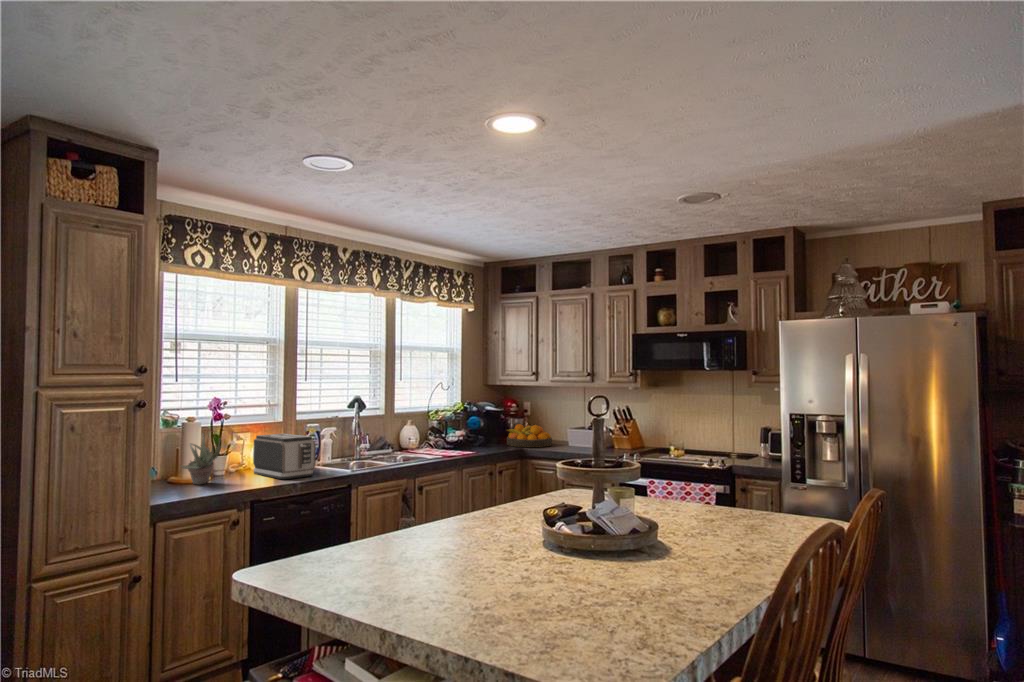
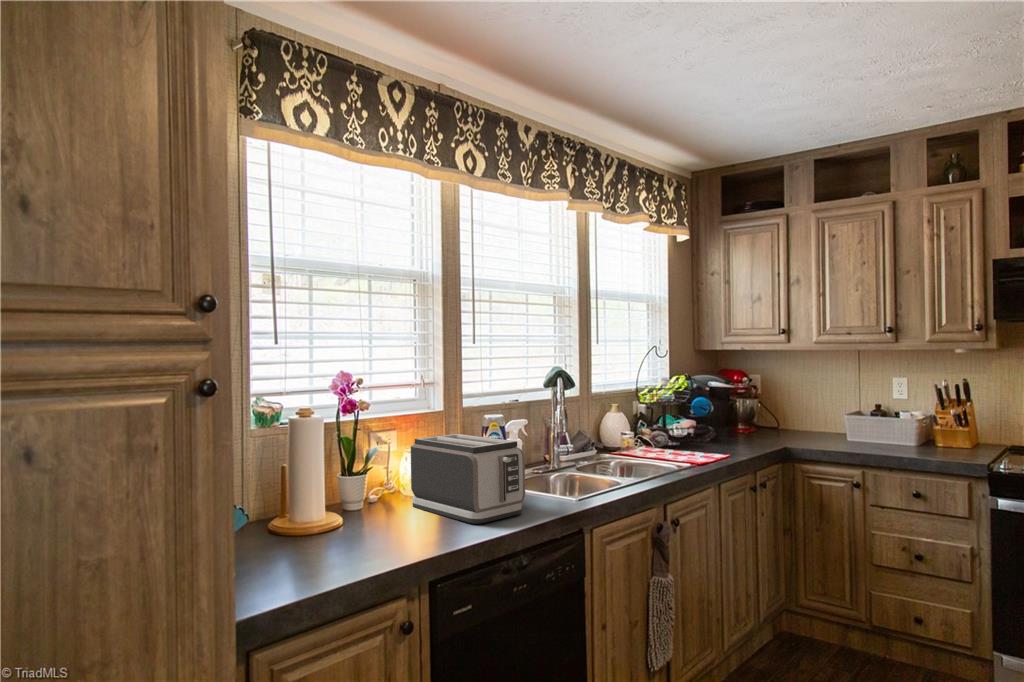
fruit bowl: present [507,424,552,447] -> none [750,409,825,445]
succulent plant: present [181,434,221,484] -> none [295,440,366,539]

